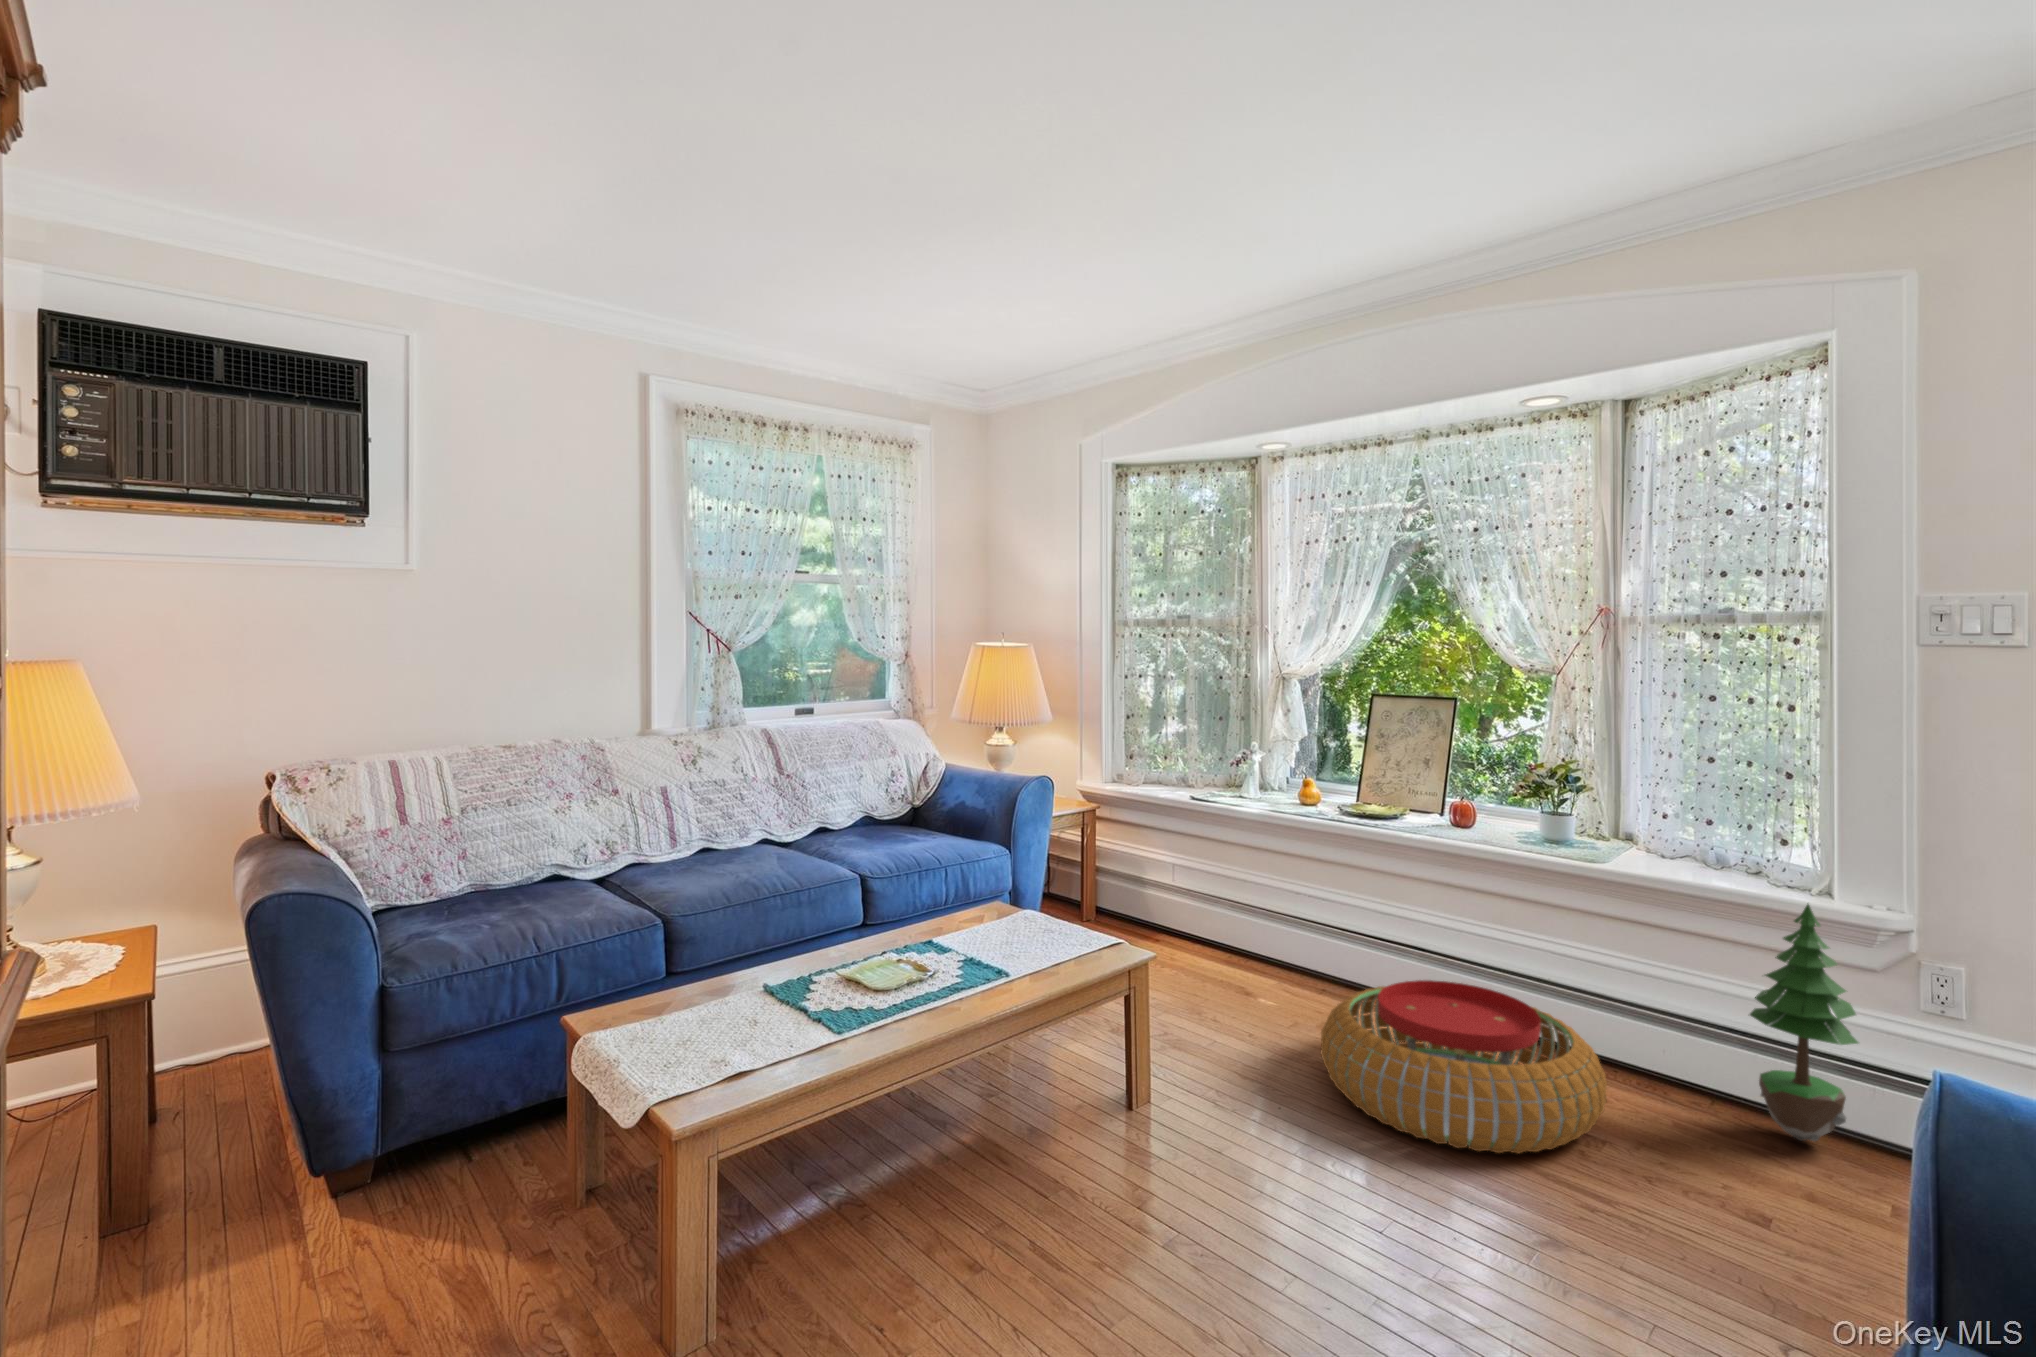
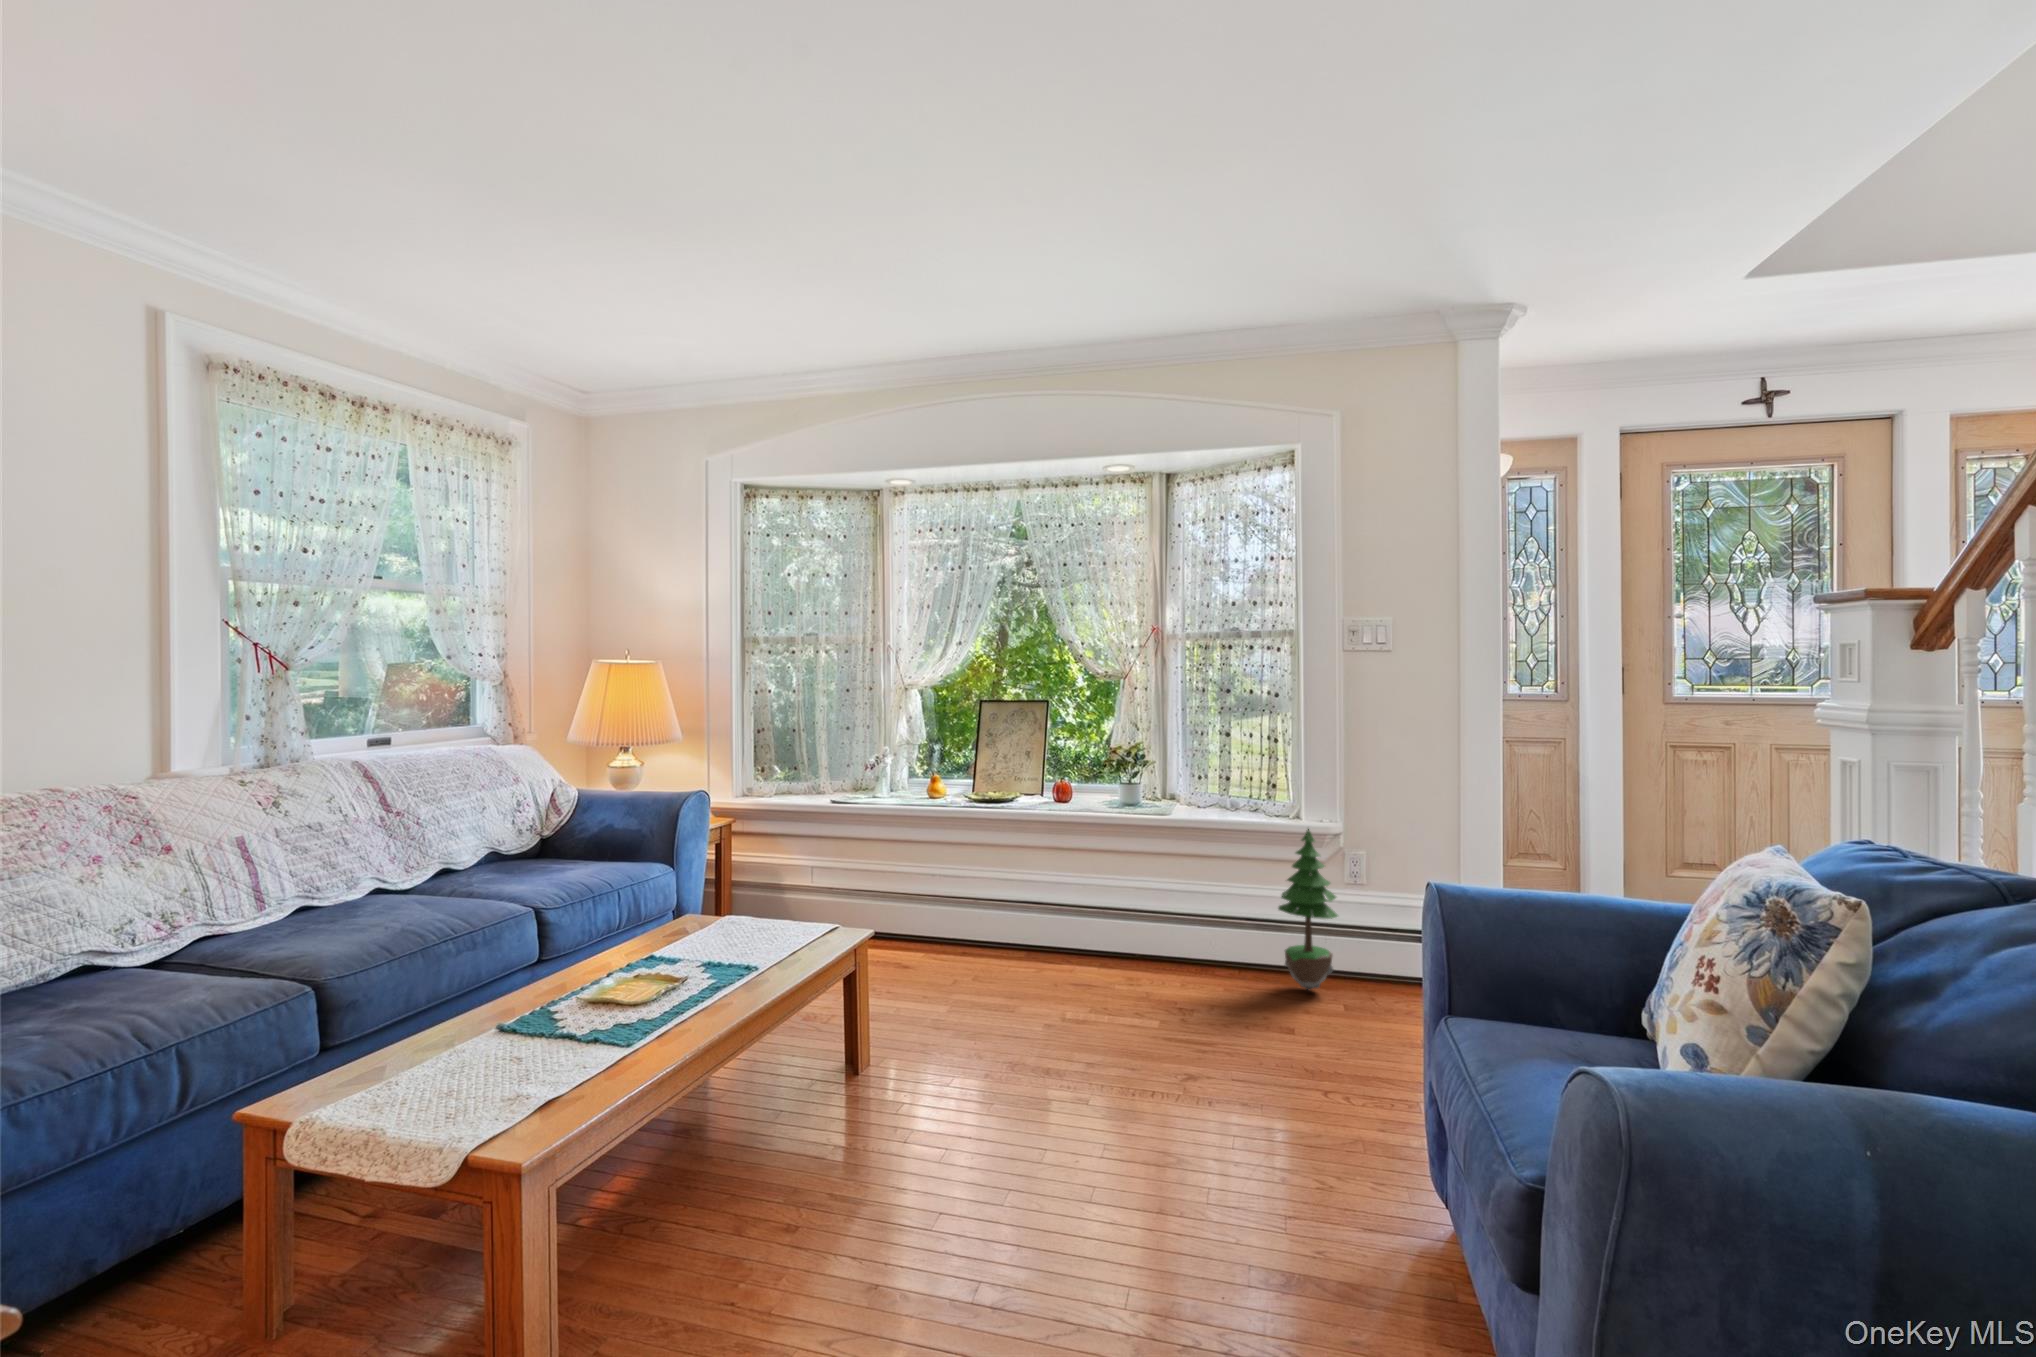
pouf: present [1321,980,1607,1153] -> none [1002,923,1208,1046]

